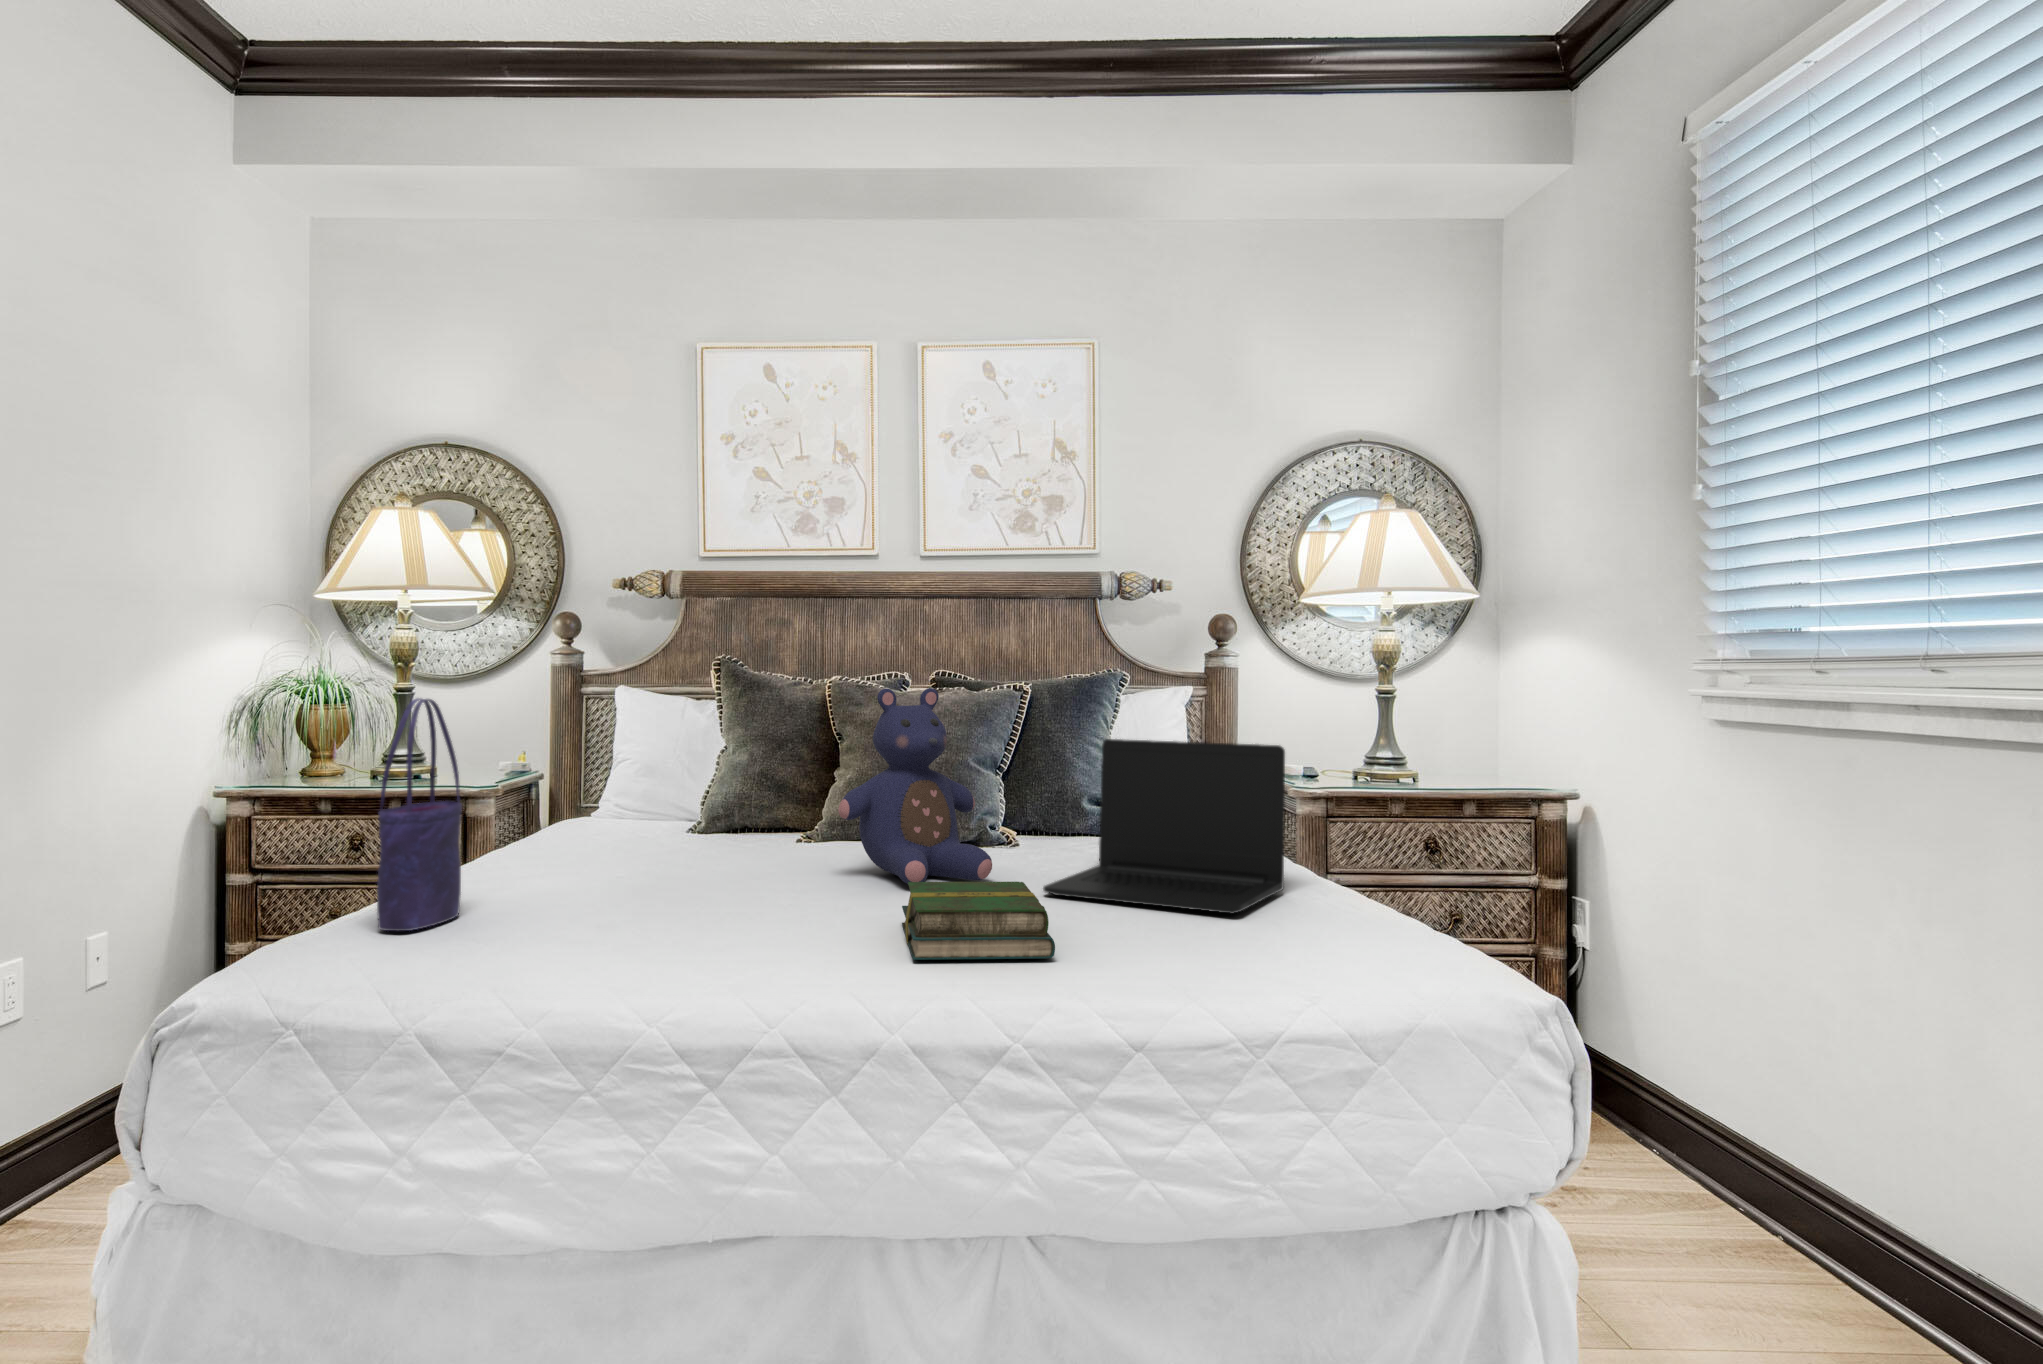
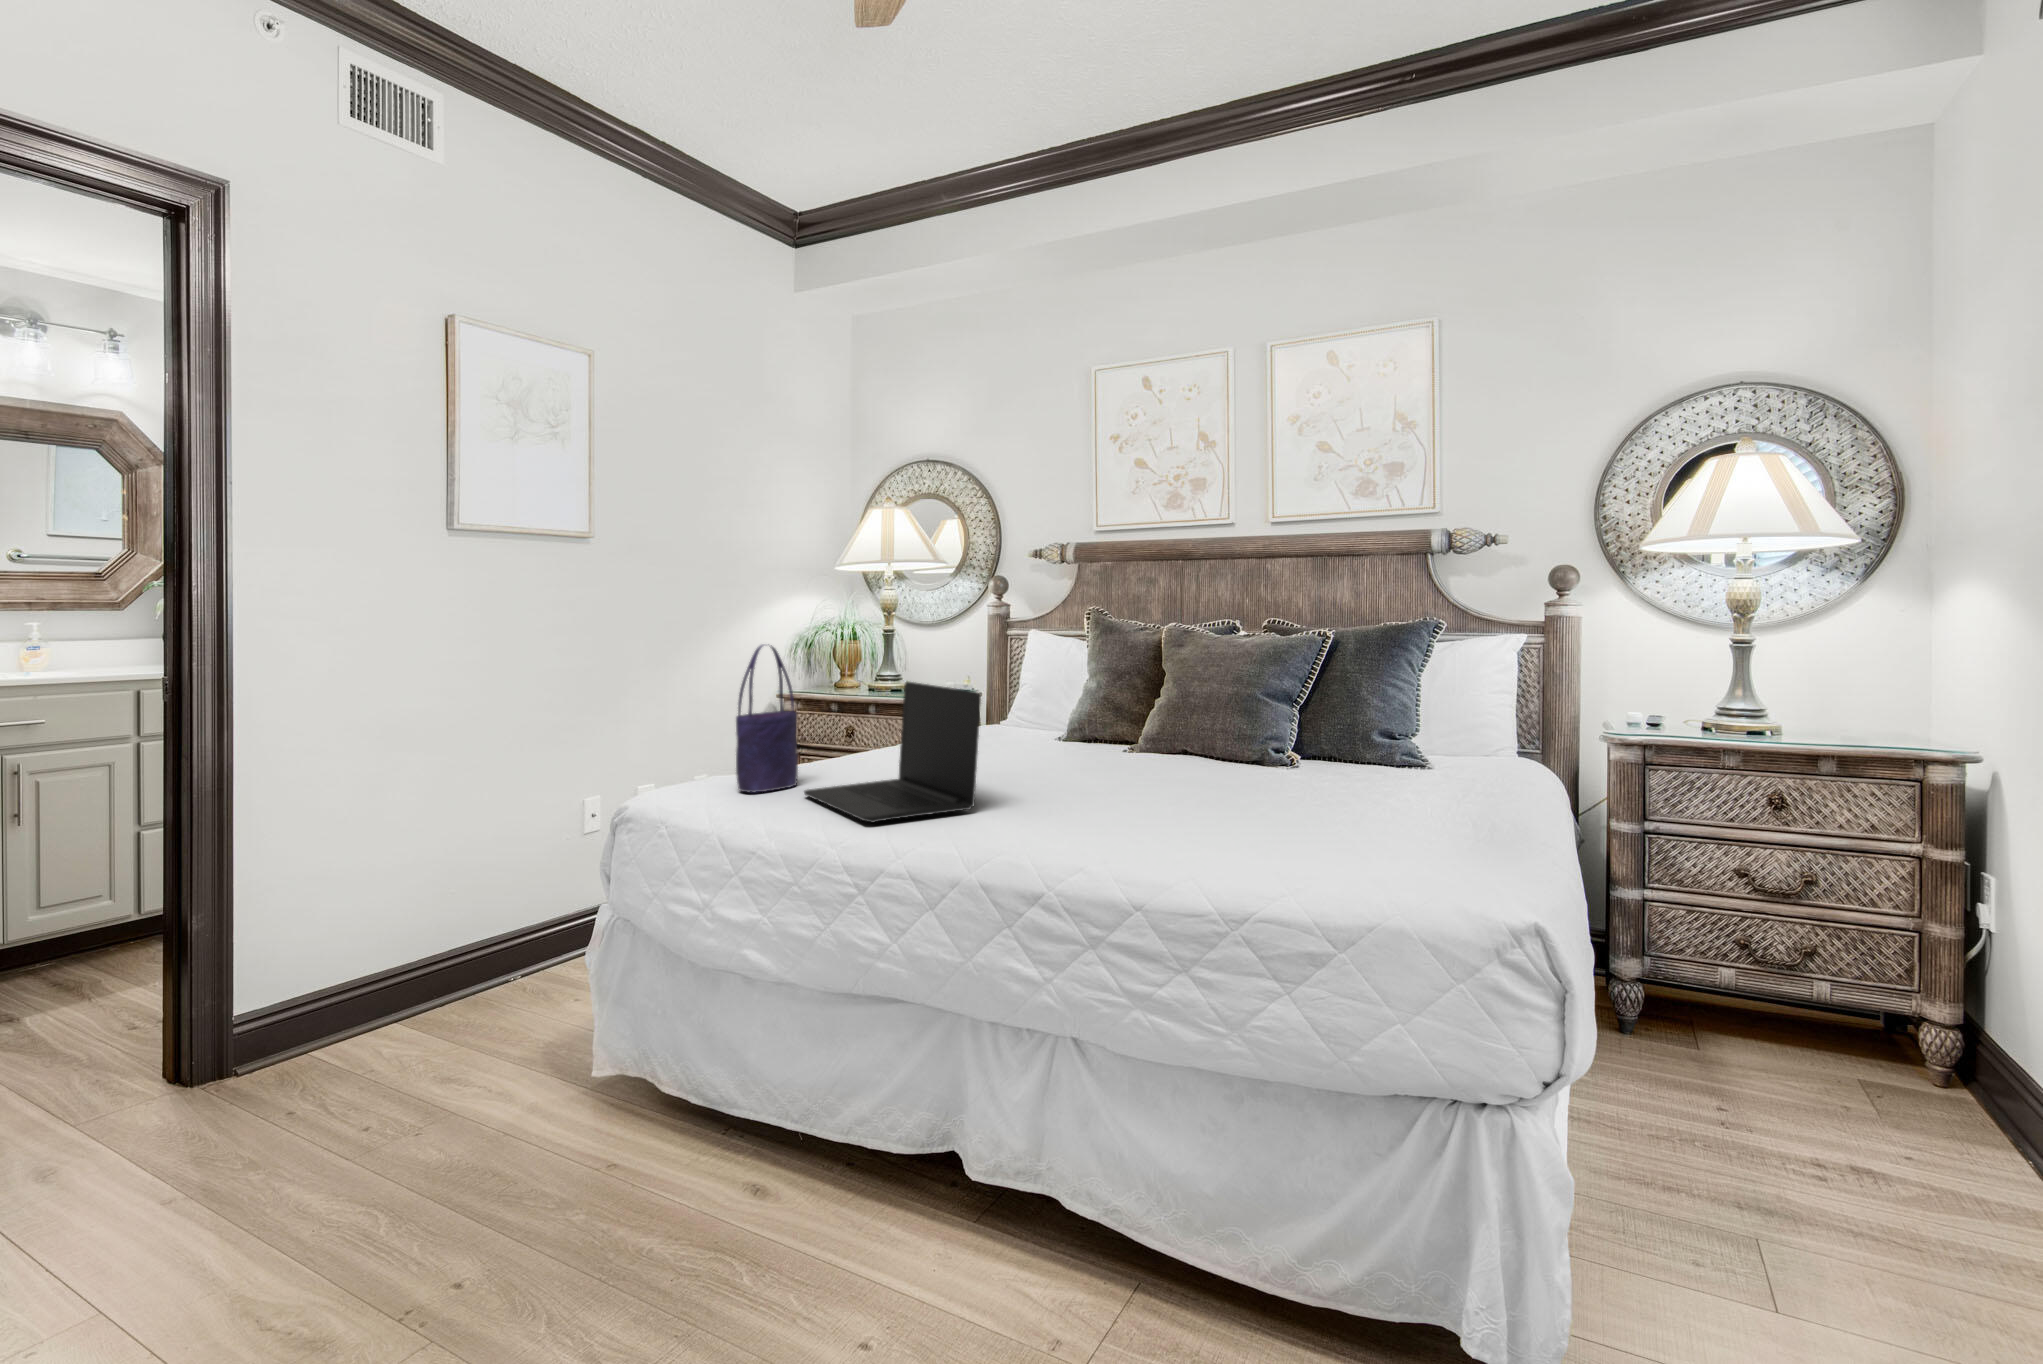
teddy bear: present [838,688,992,884] -> none [1075,638,1197,794]
laptop: present [1043,739,1285,914] -> present [804,682,981,823]
book: present [902,882,1055,960] -> none [1015,789,1156,857]

